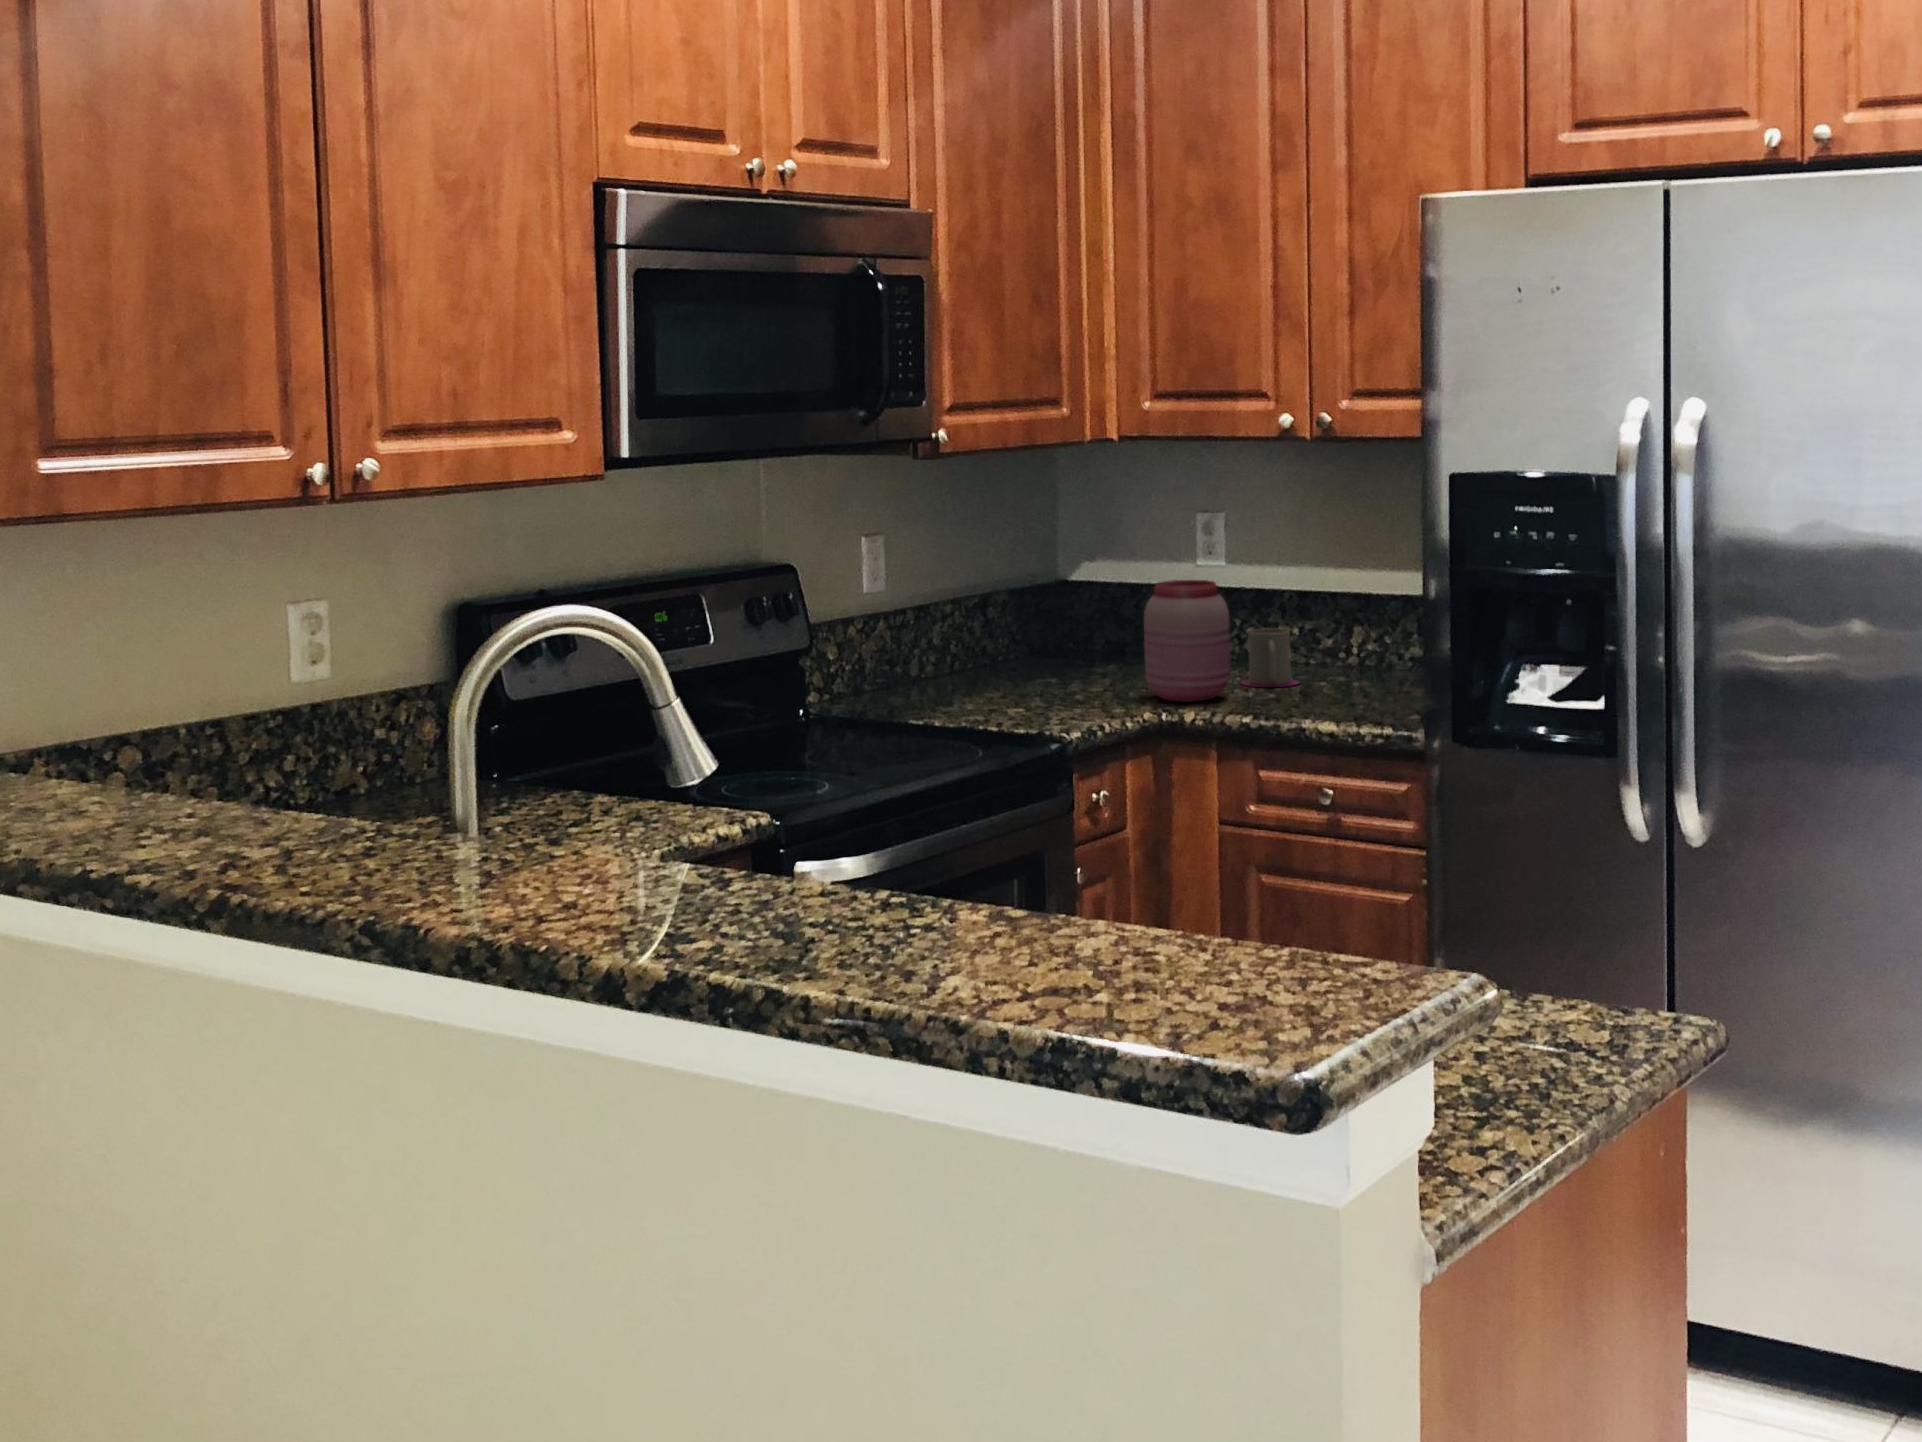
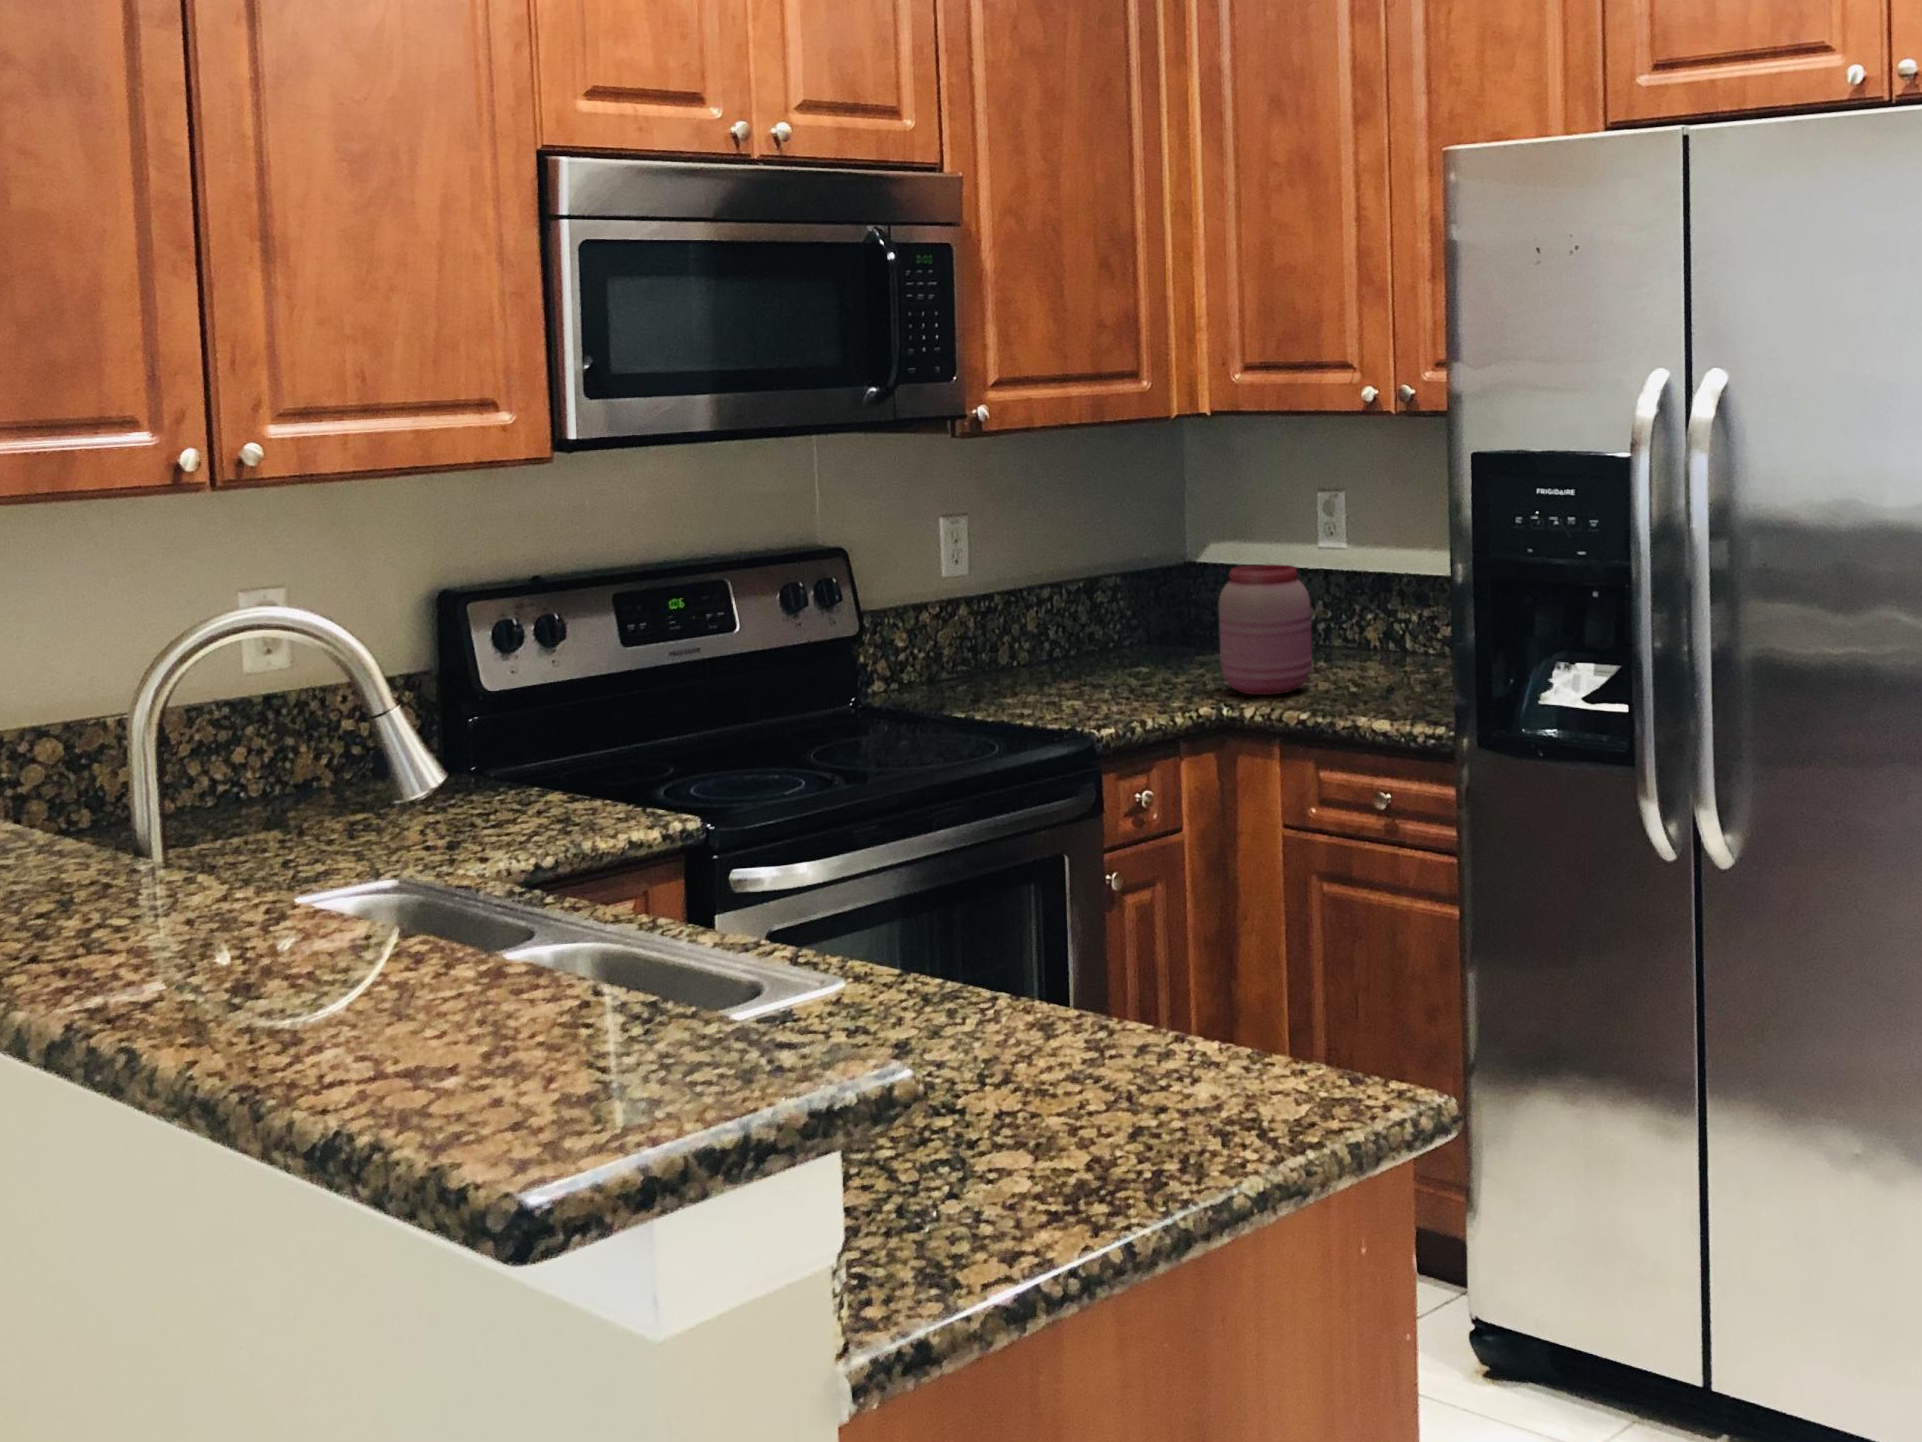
mug: present [1242,628,1299,687] -> none [1340,616,1403,680]

